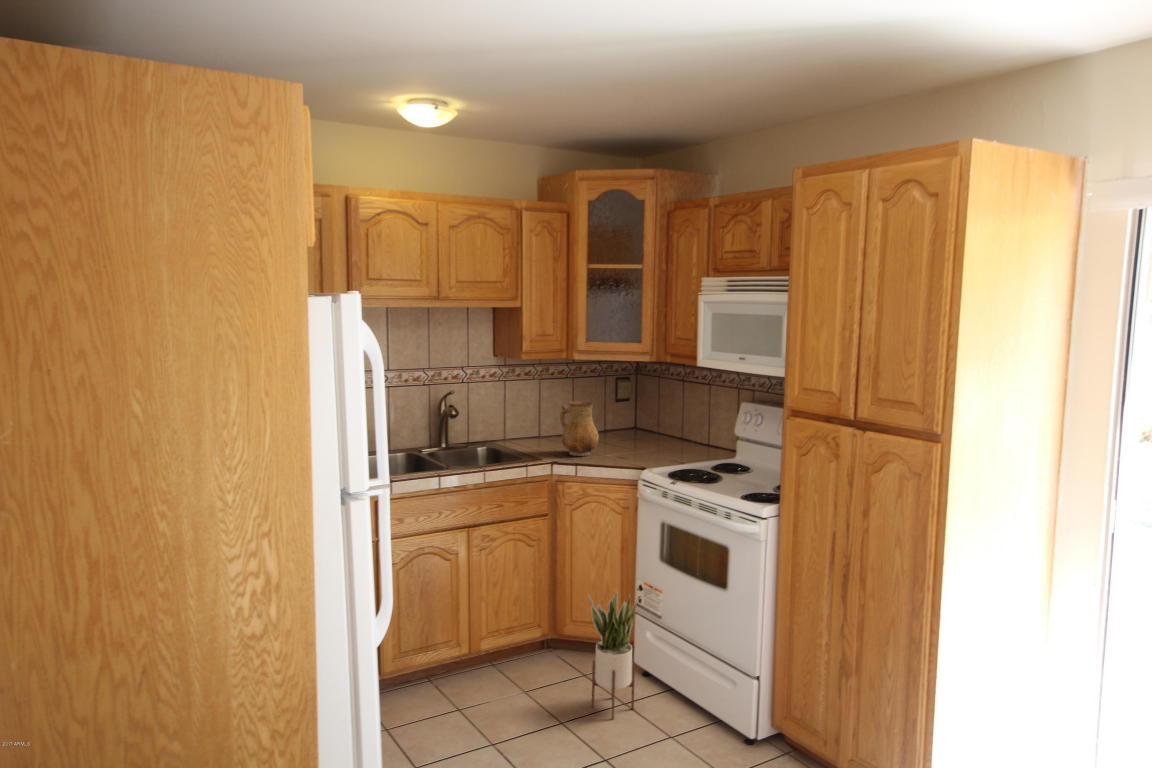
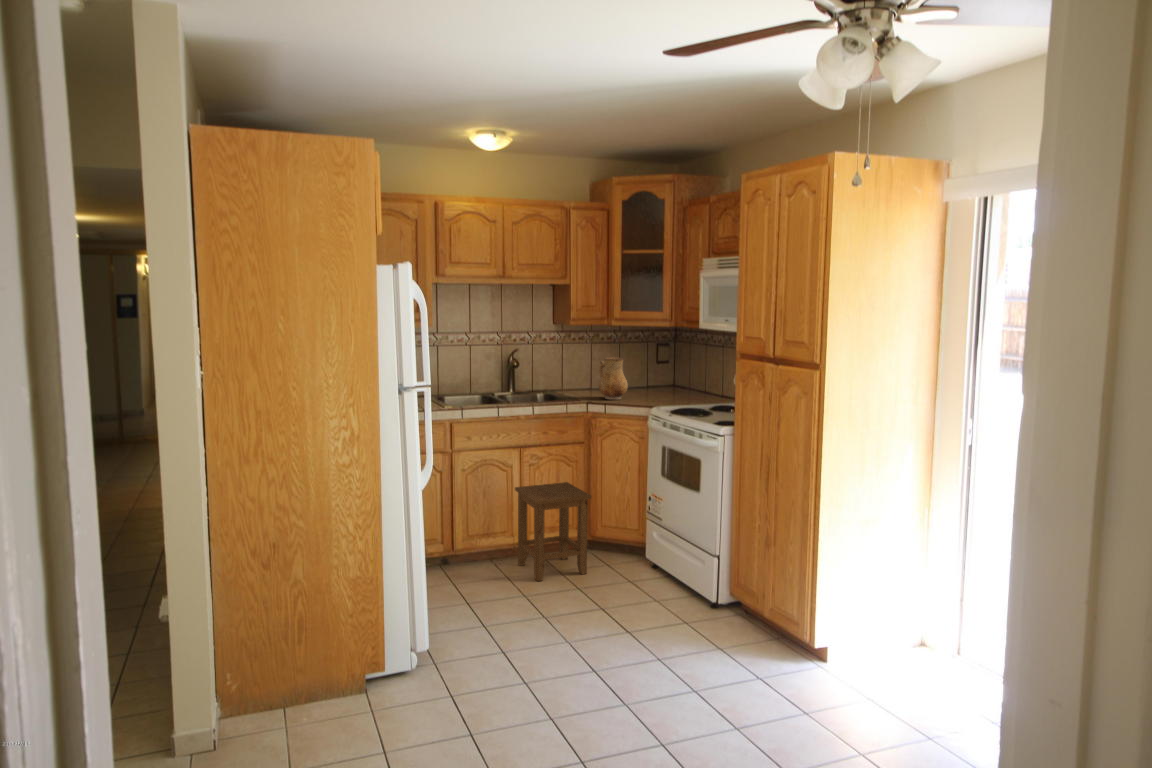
stool: none [463,569,571,716] -> present [515,482,591,581]
potted plant: present [588,590,637,719] -> none [600,492,639,589]

